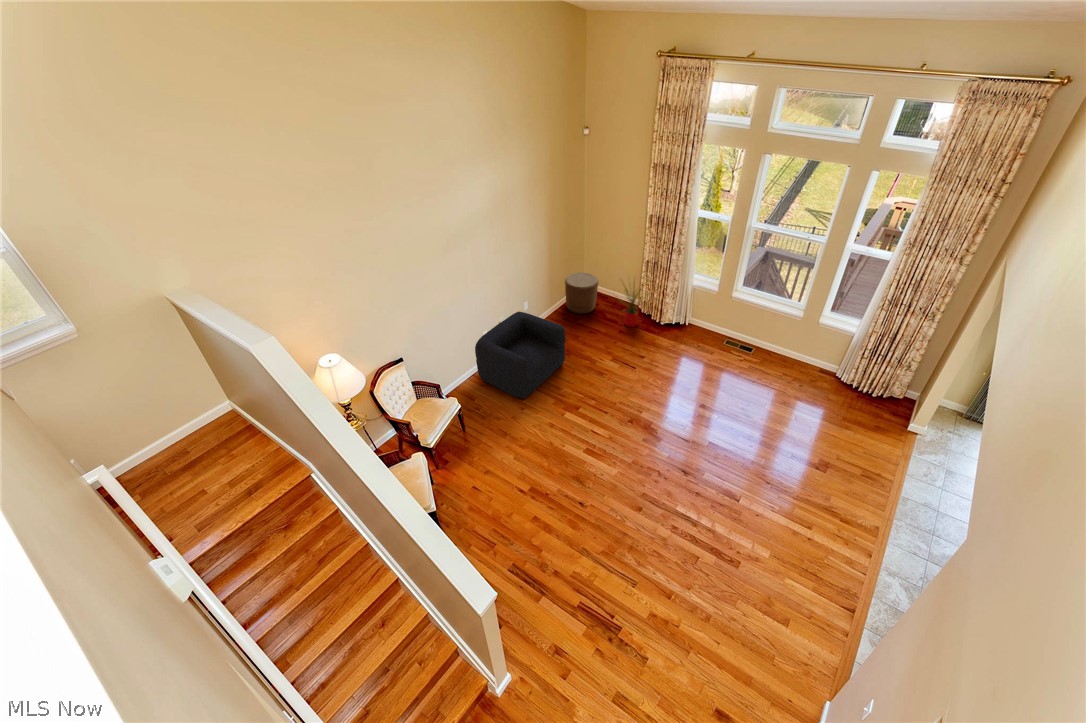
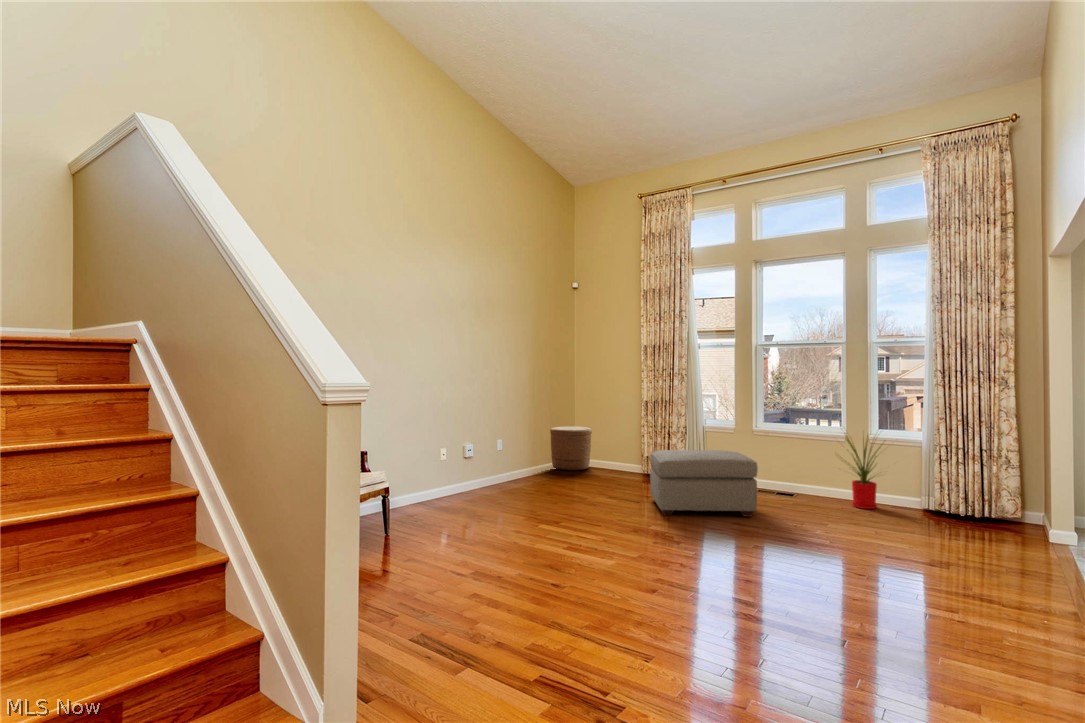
house plant: present [621,285,645,327] -> present [846,435,883,509]
armchair: present [475,312,565,399] -> none [422,428,545,511]
ottoman: none [642,340,721,396] -> present [650,450,758,516]

